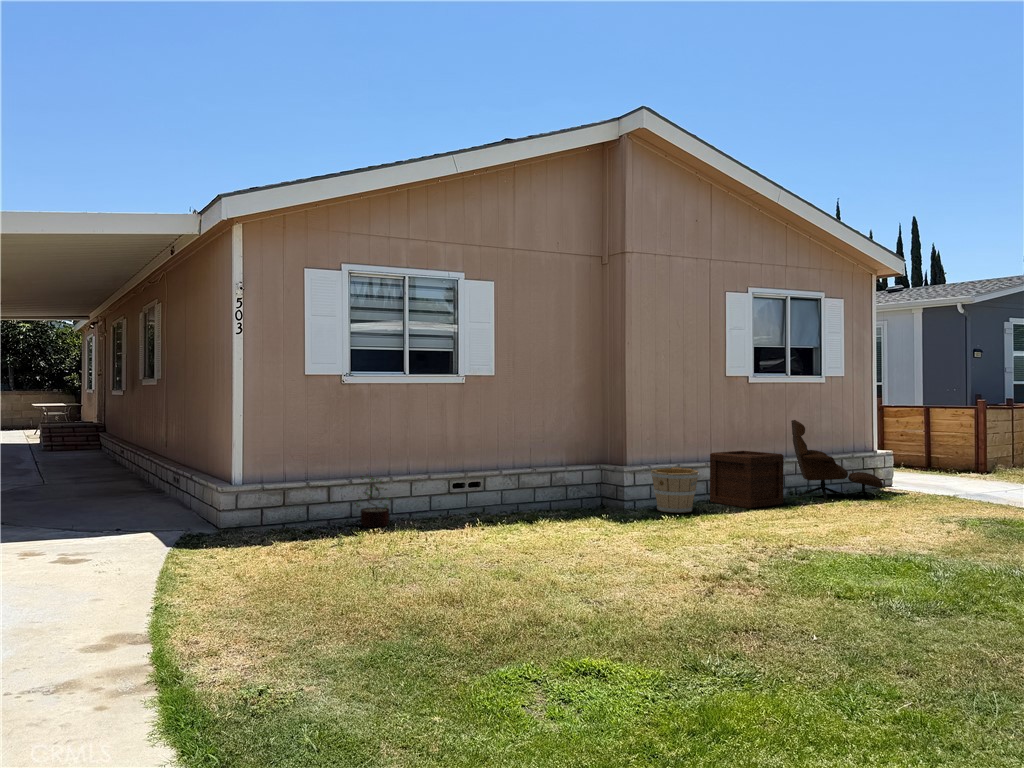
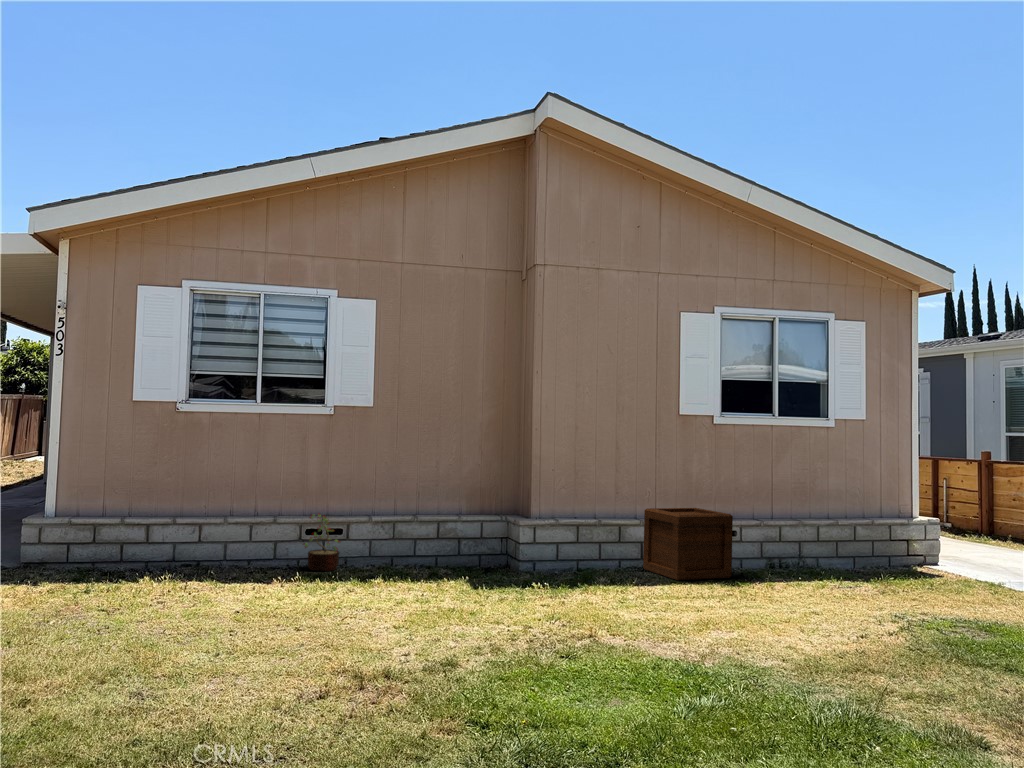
lounge chair: present [791,420,883,500] -> none [770,472,885,580]
wooden bucket: present [651,467,699,513] -> none [549,524,608,580]
decorative plant: present [355,475,390,527] -> present [304,514,340,571]

